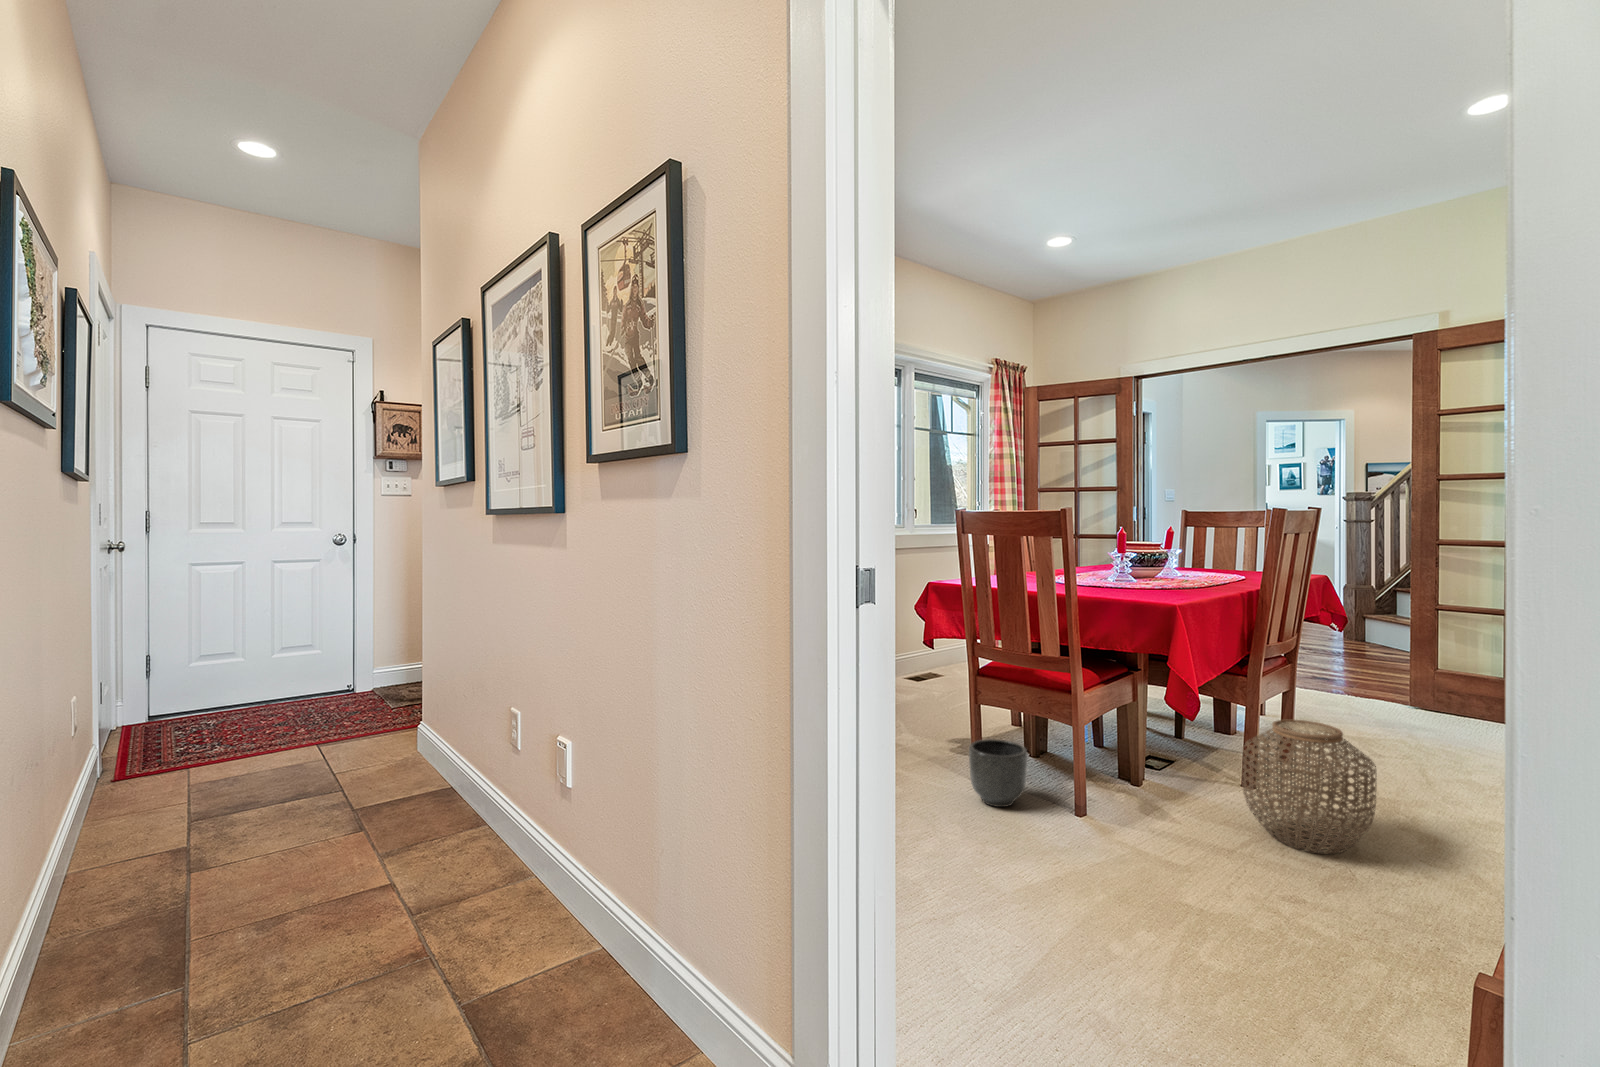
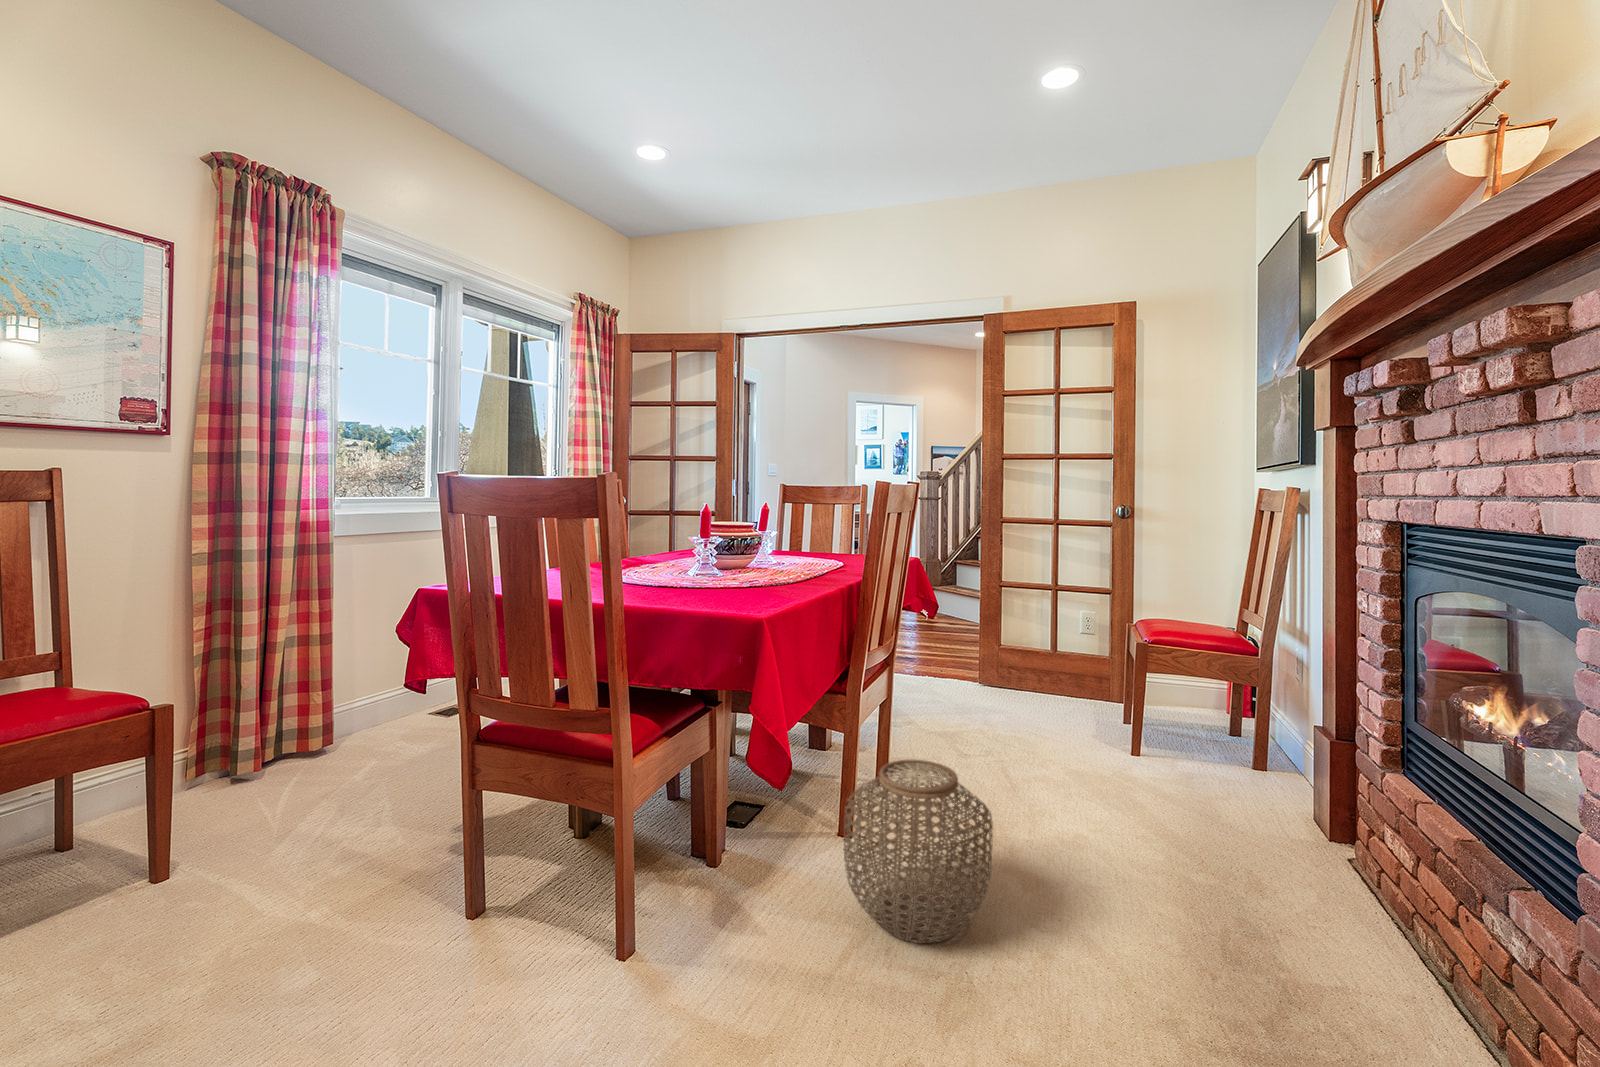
planter: present [969,739,1027,807] -> none [451,843,551,966]

